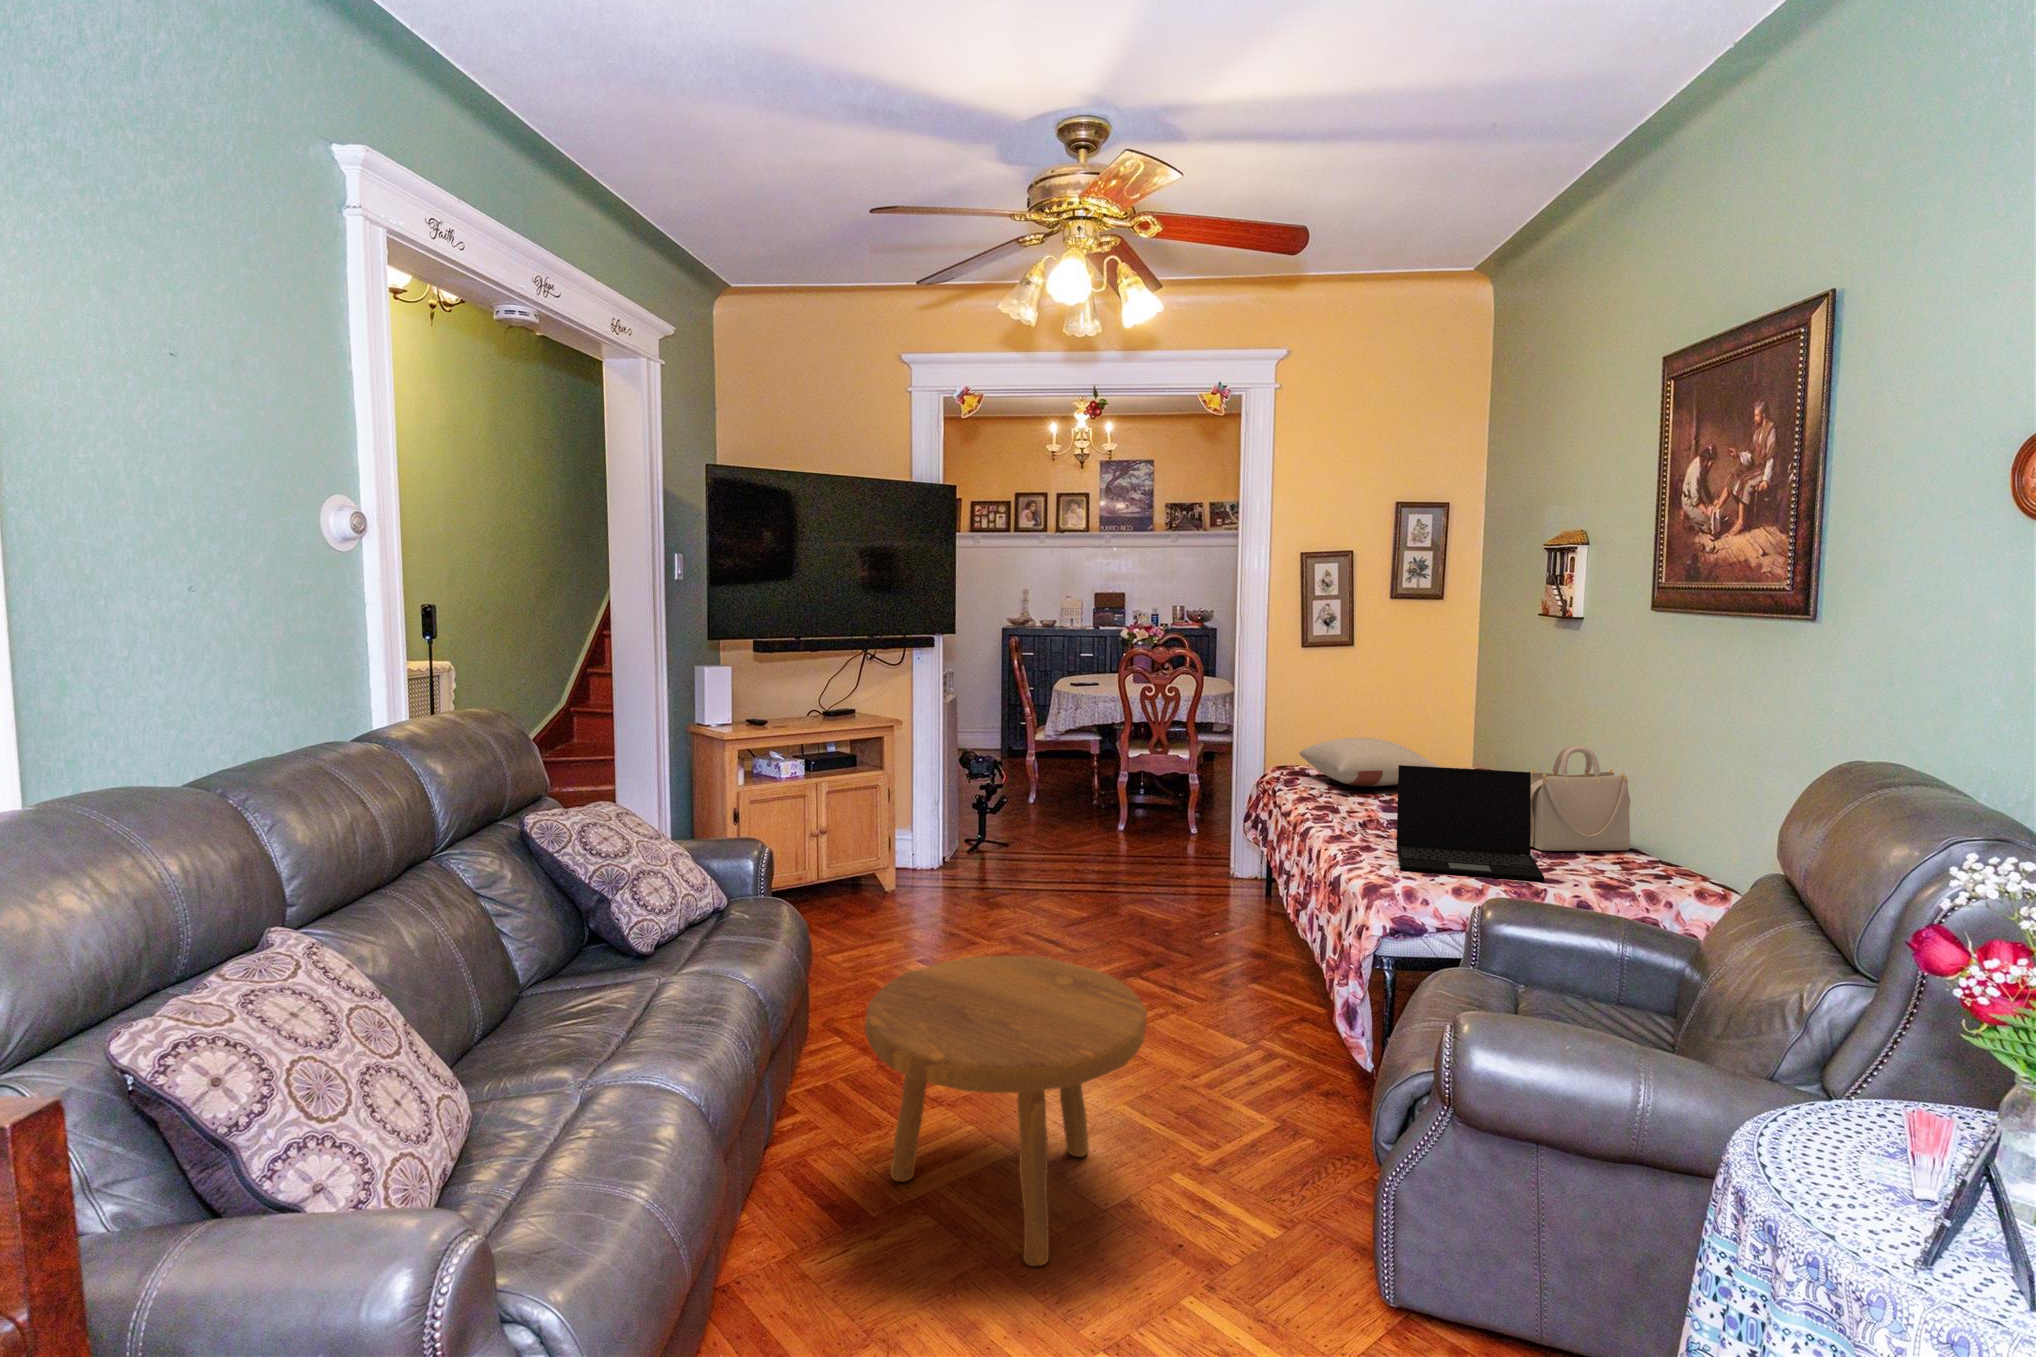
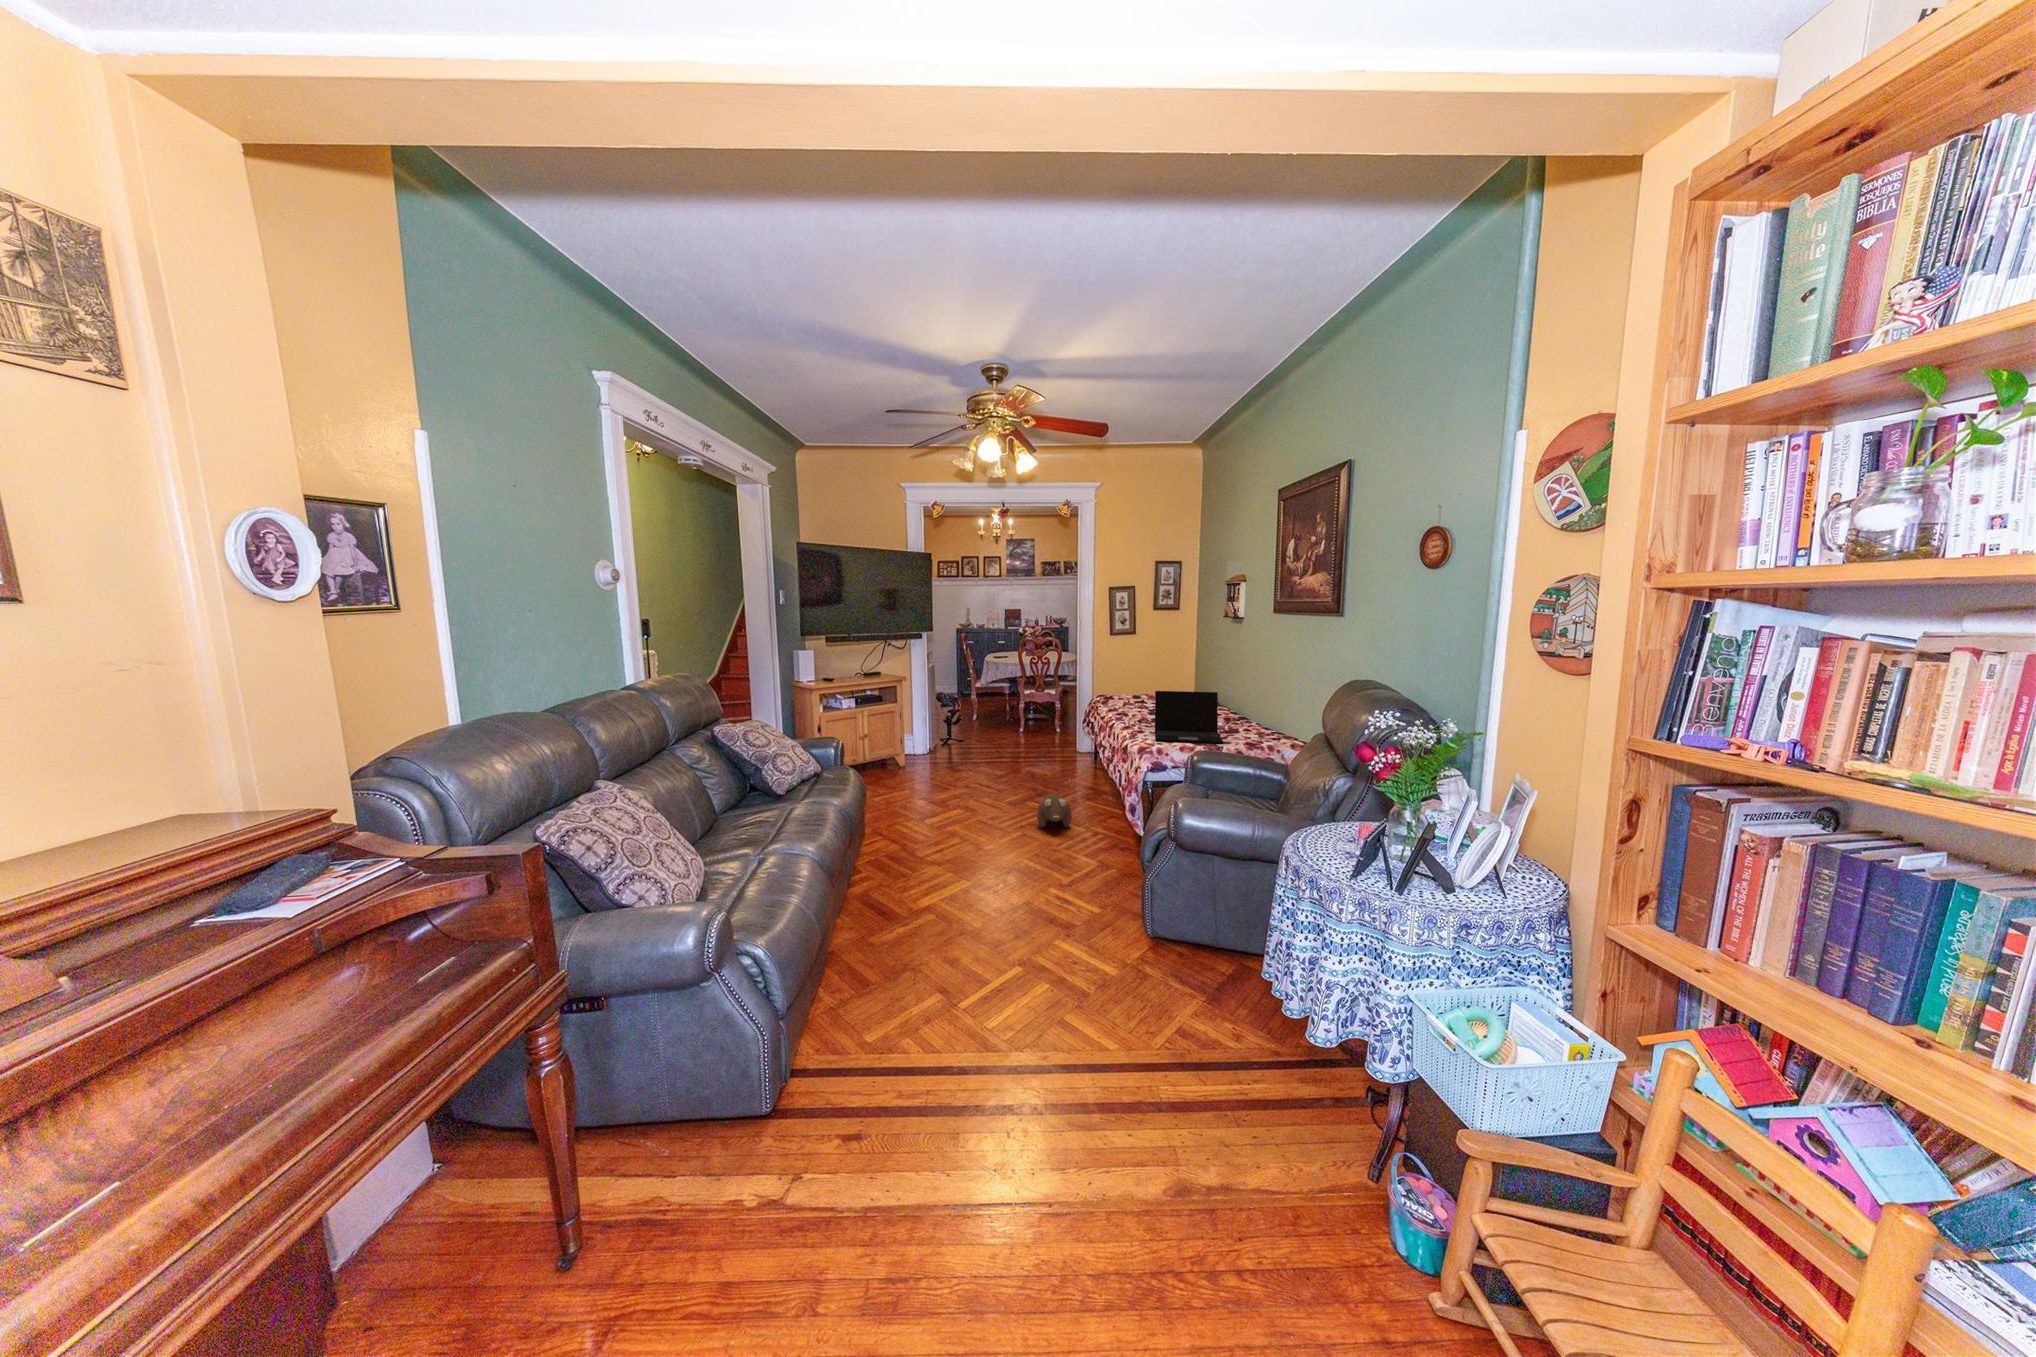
pillow: present [1300,738,1440,786] -> none [1109,680,1180,703]
handbag: present [1530,745,1630,851] -> none [1214,679,1264,730]
footstool: present [865,956,1147,1266] -> none [897,788,1035,932]
plush toy: none [1151,966,1221,1037] -> present [1037,794,1072,827]

